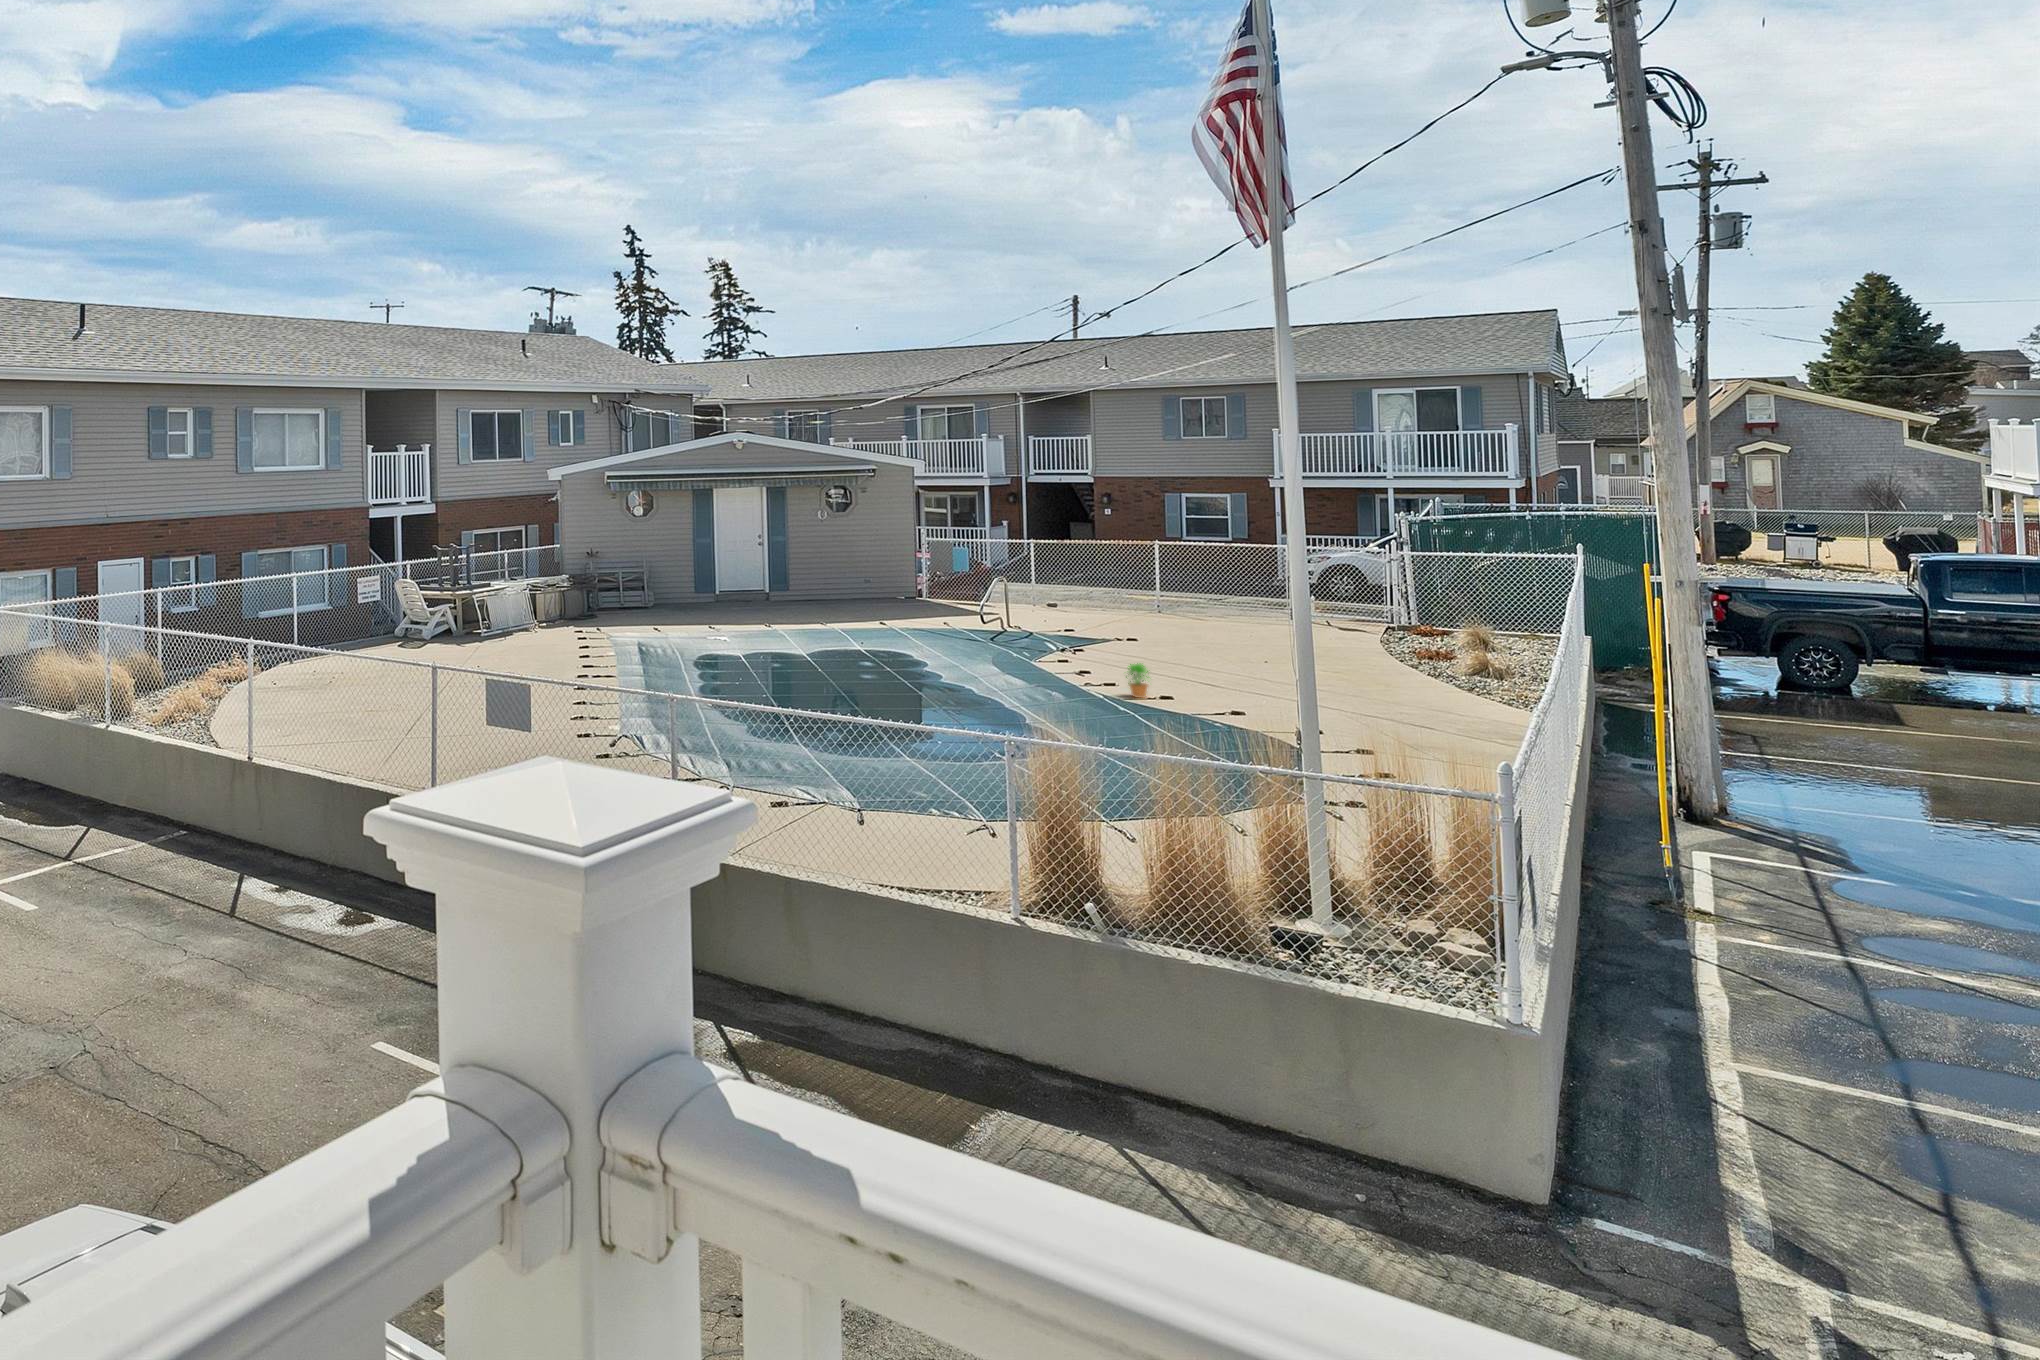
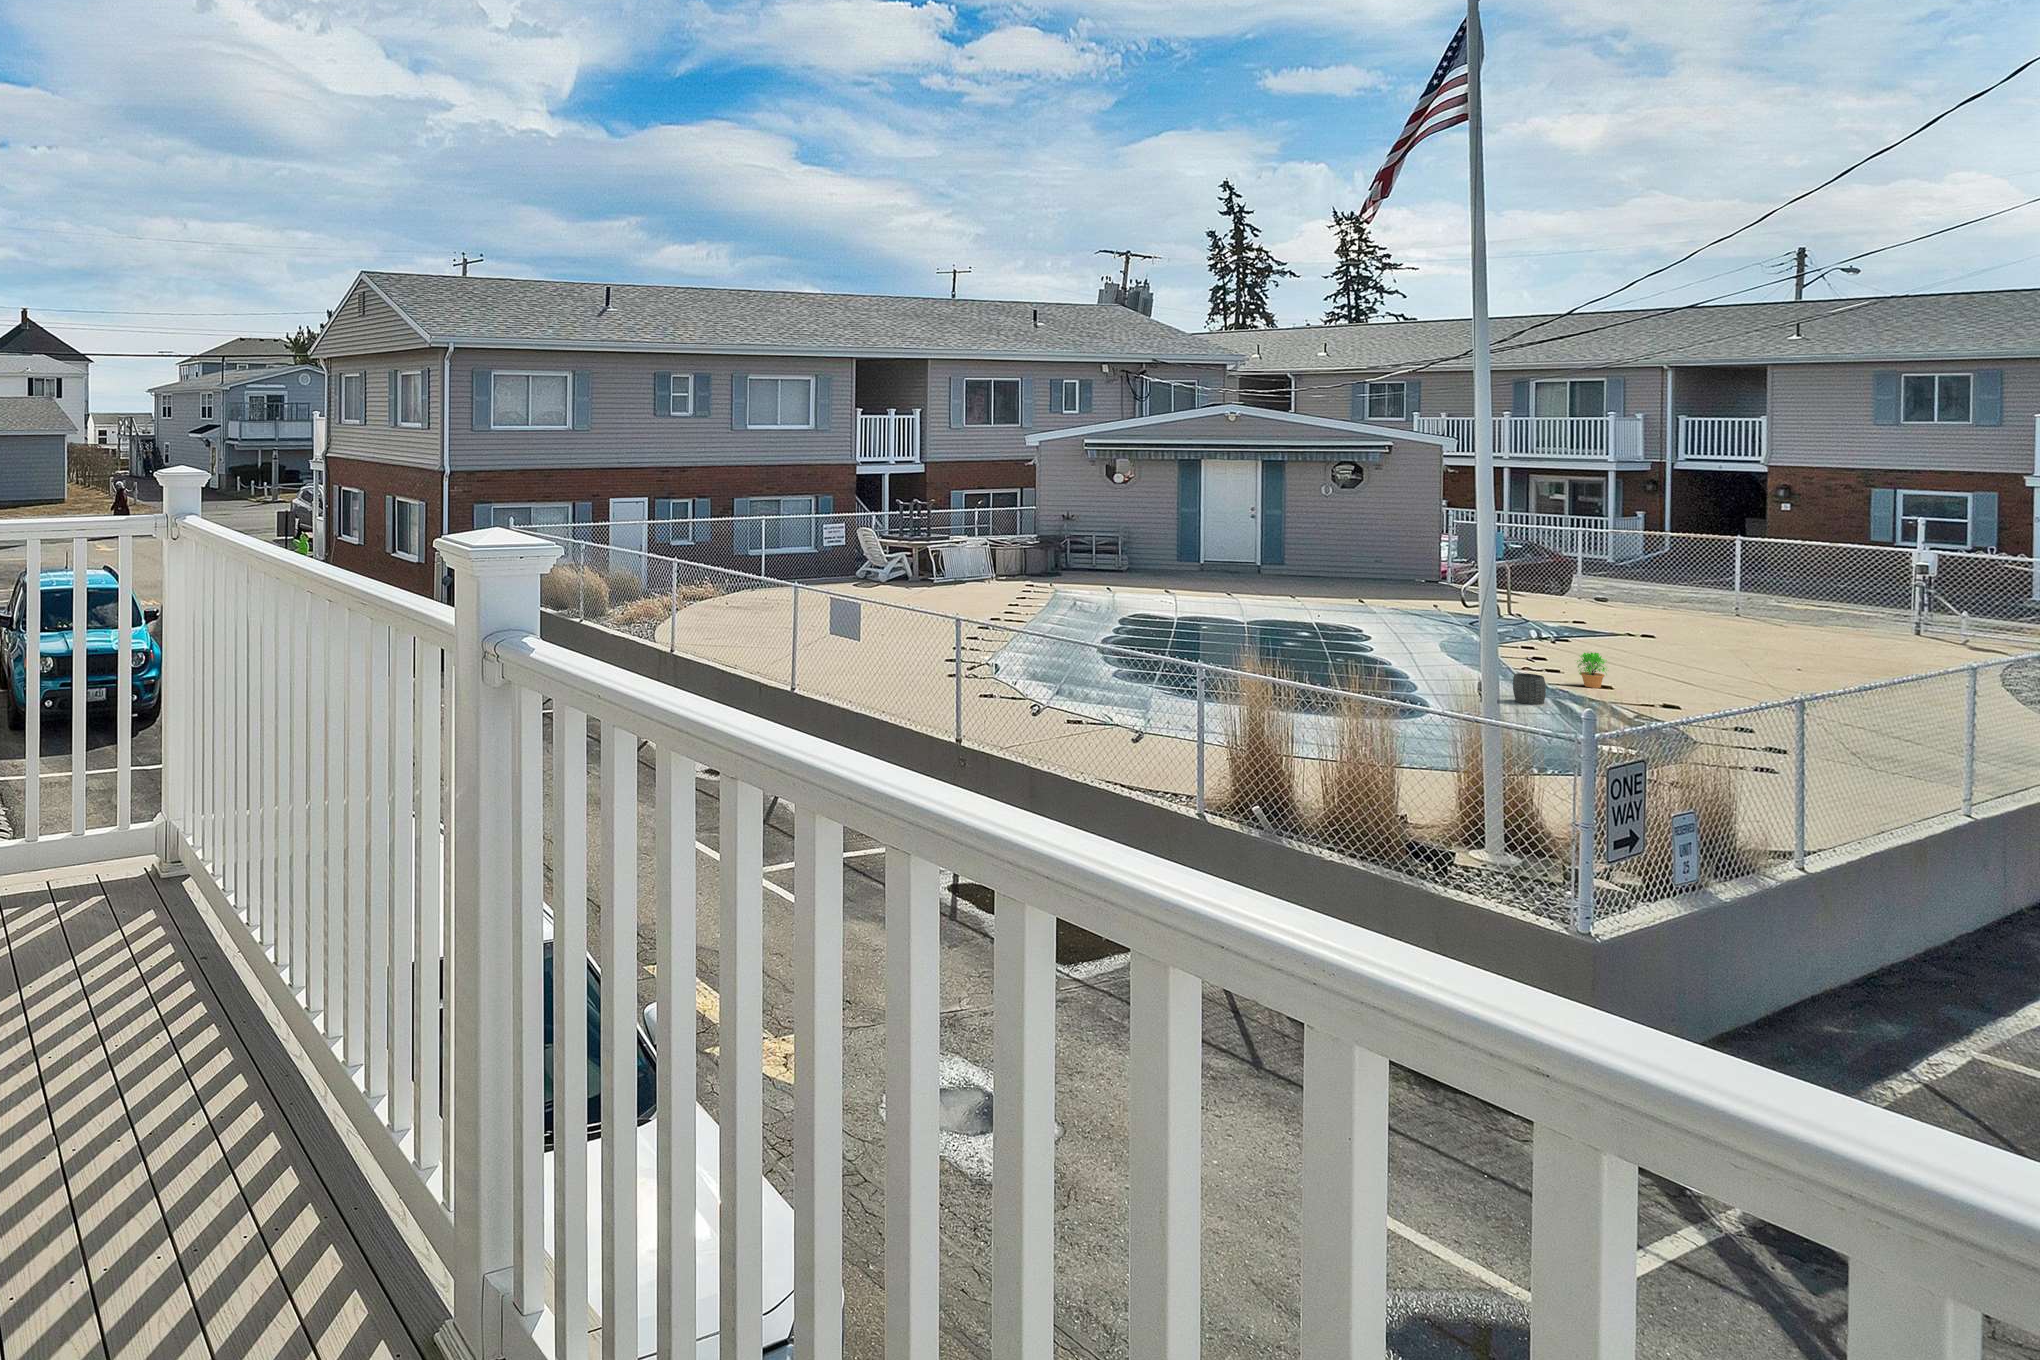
woven basket: none [1093,691,1122,722] -> present [1513,673,1546,705]

